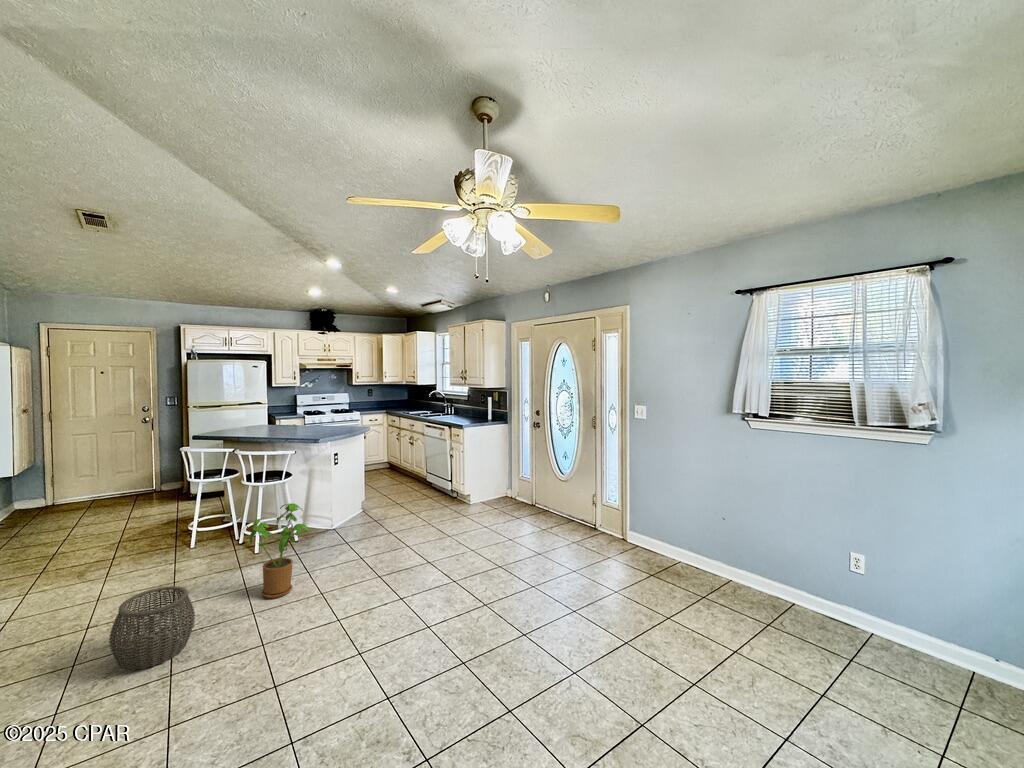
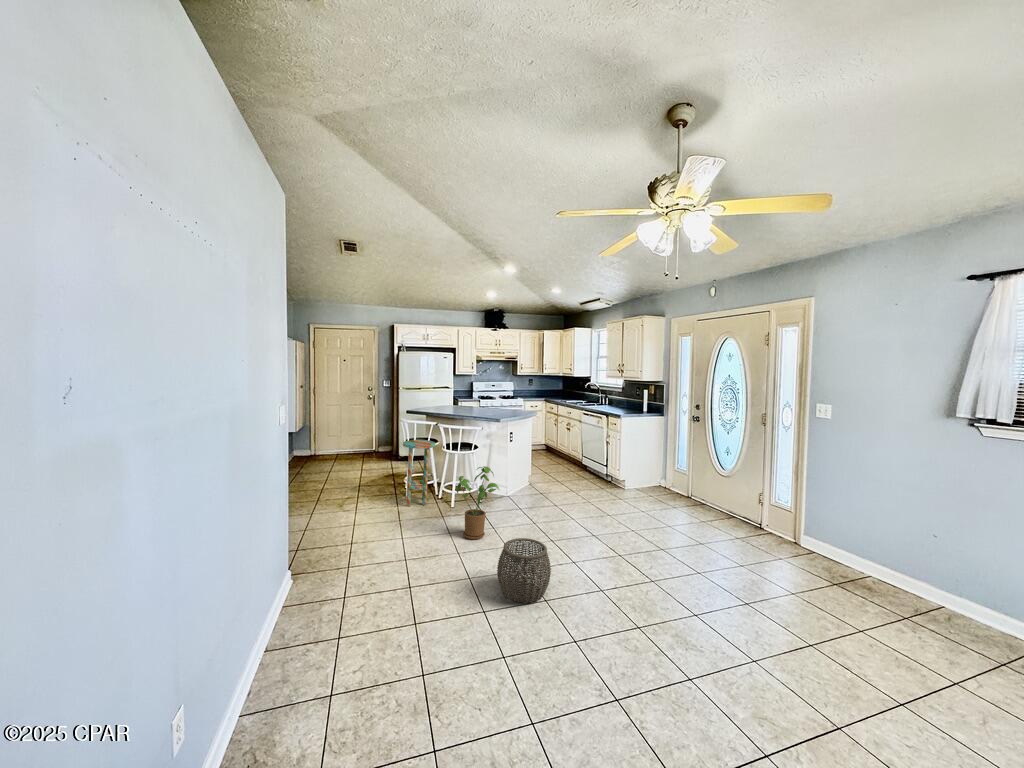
side table: none [178,474,229,565] -> present [403,440,435,506]
woven basket: present [109,586,195,671] -> present [497,538,551,603]

